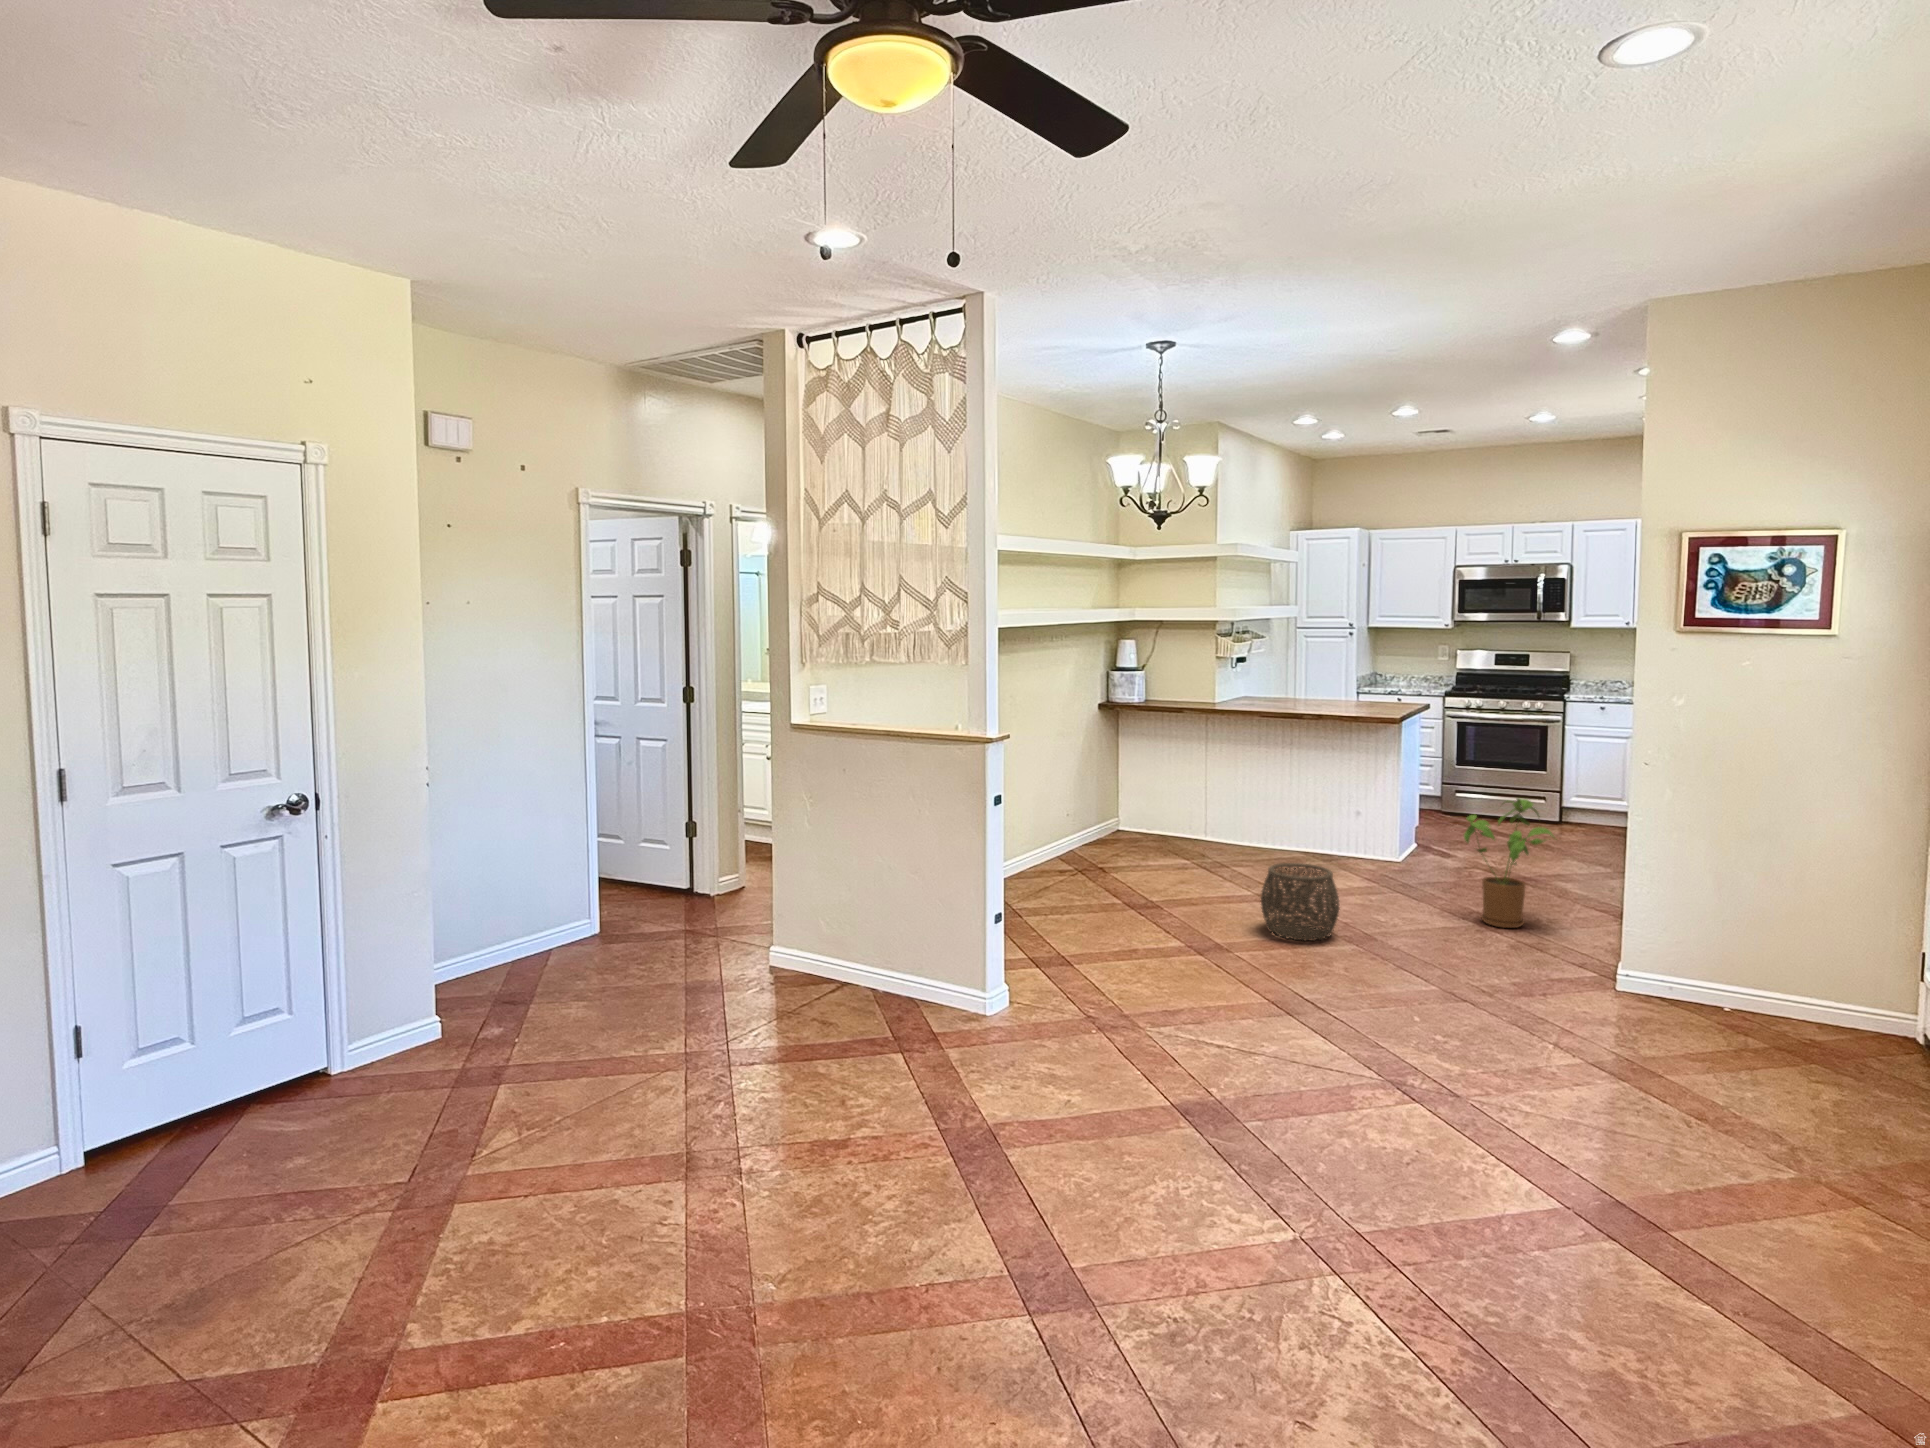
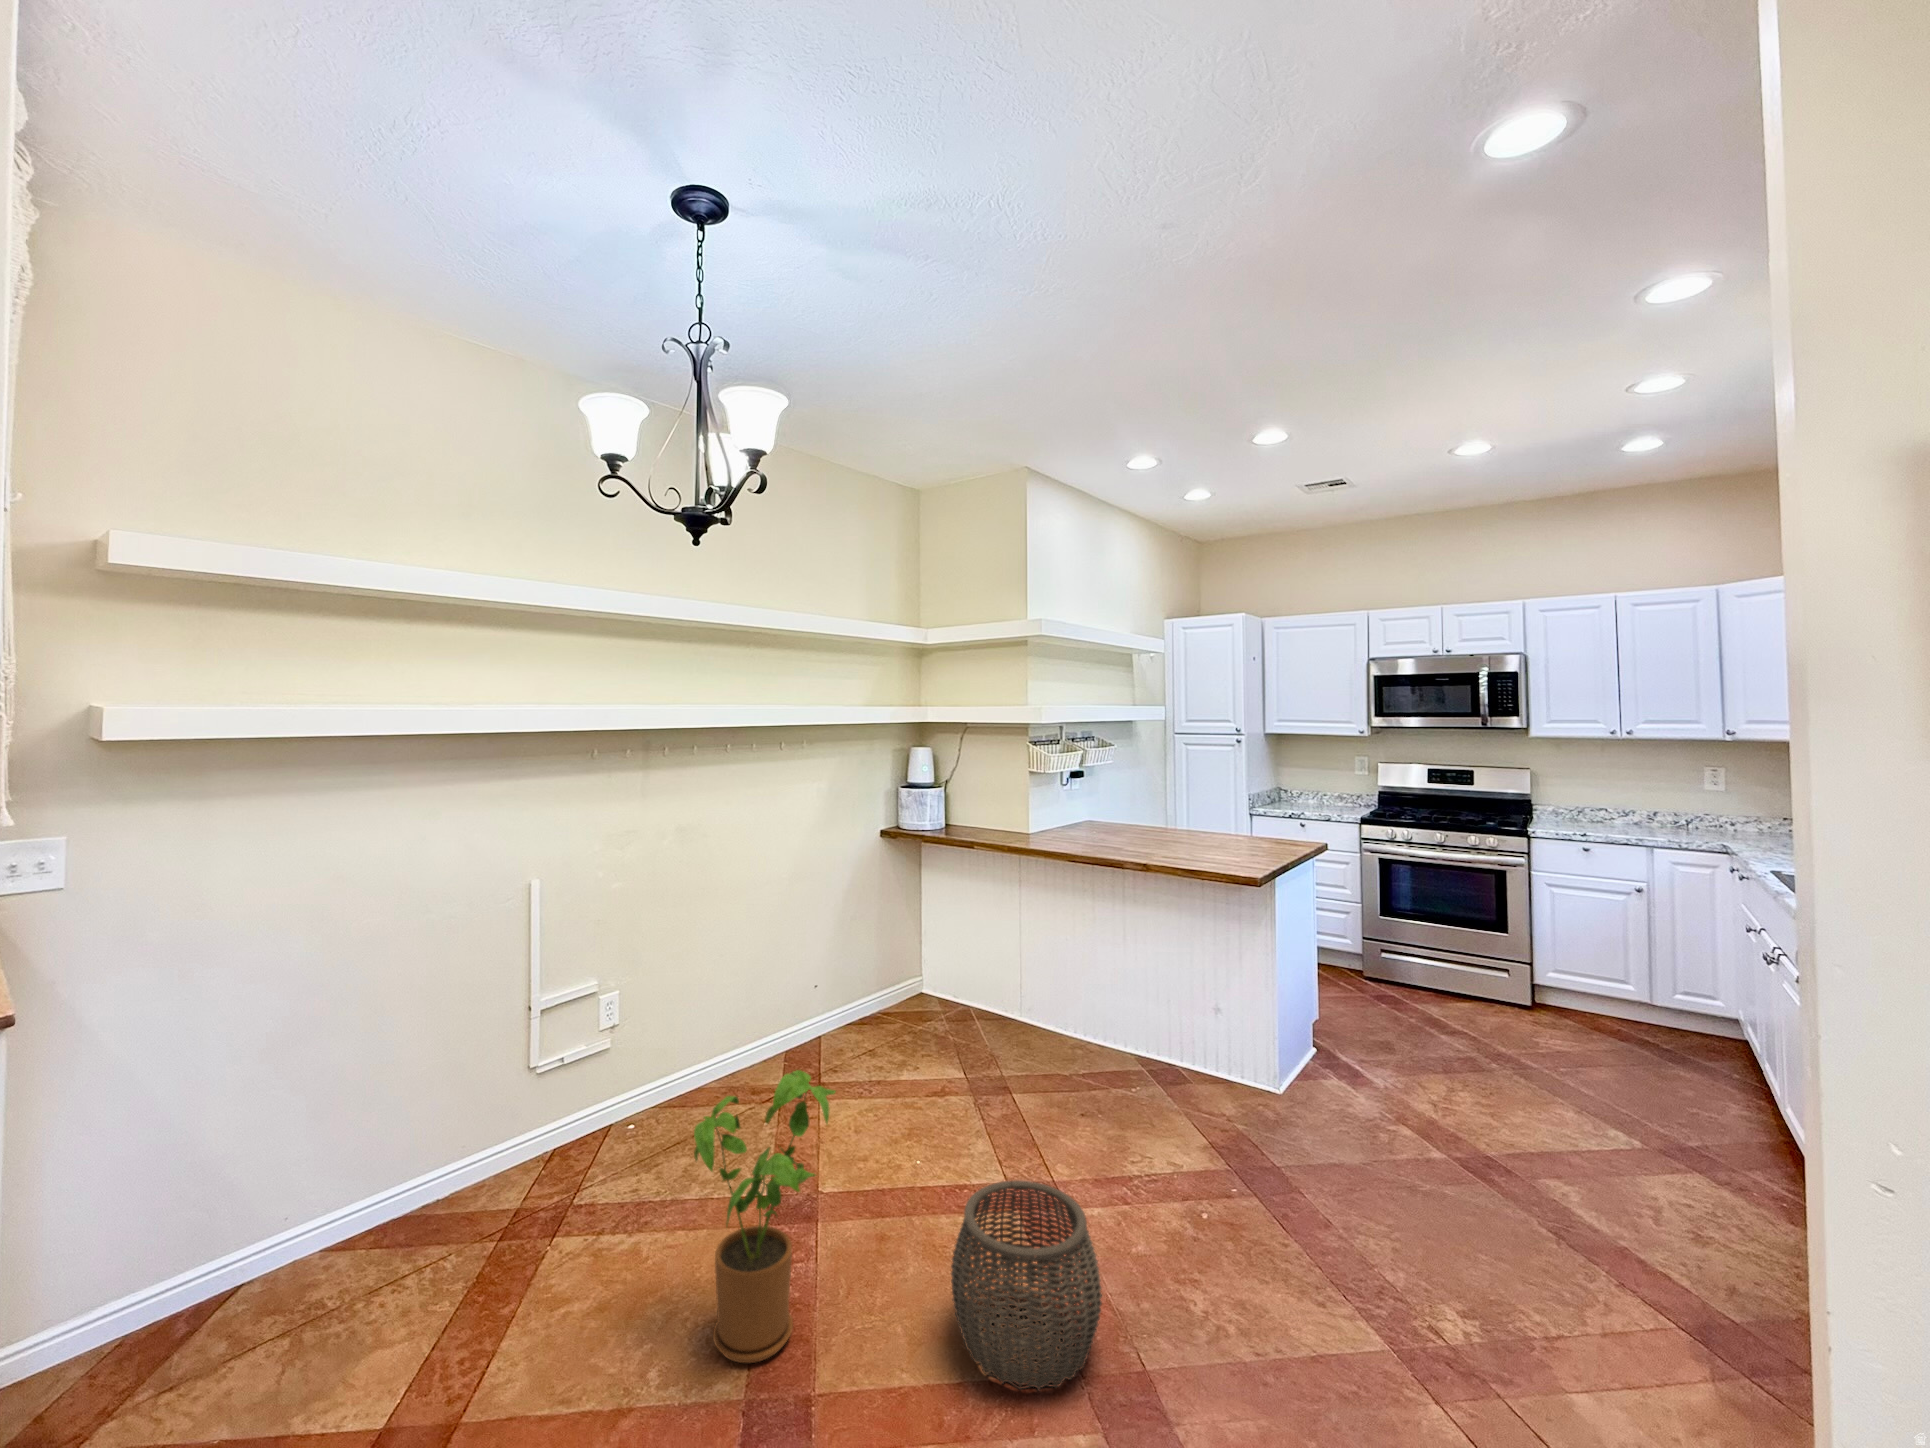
house plant: present [1464,798,1554,928] -> present [694,1070,836,1363]

